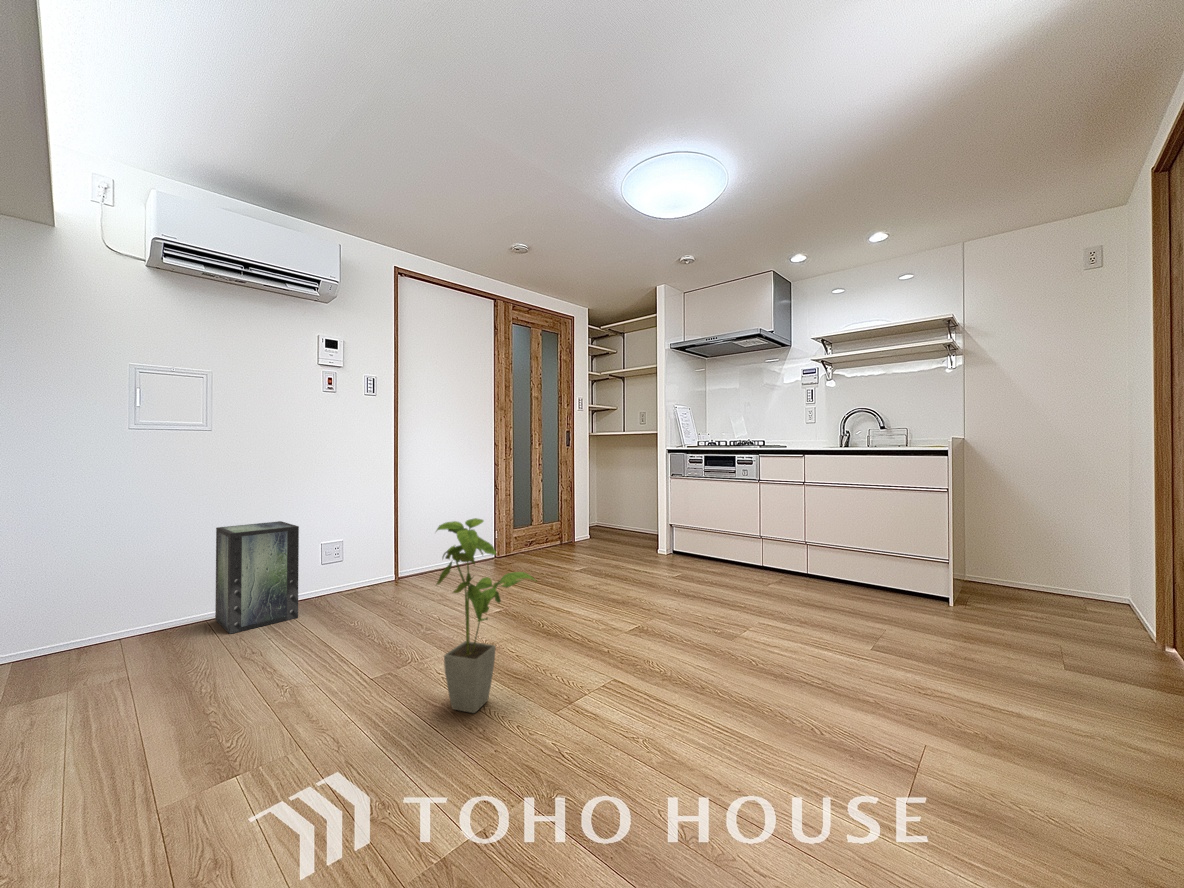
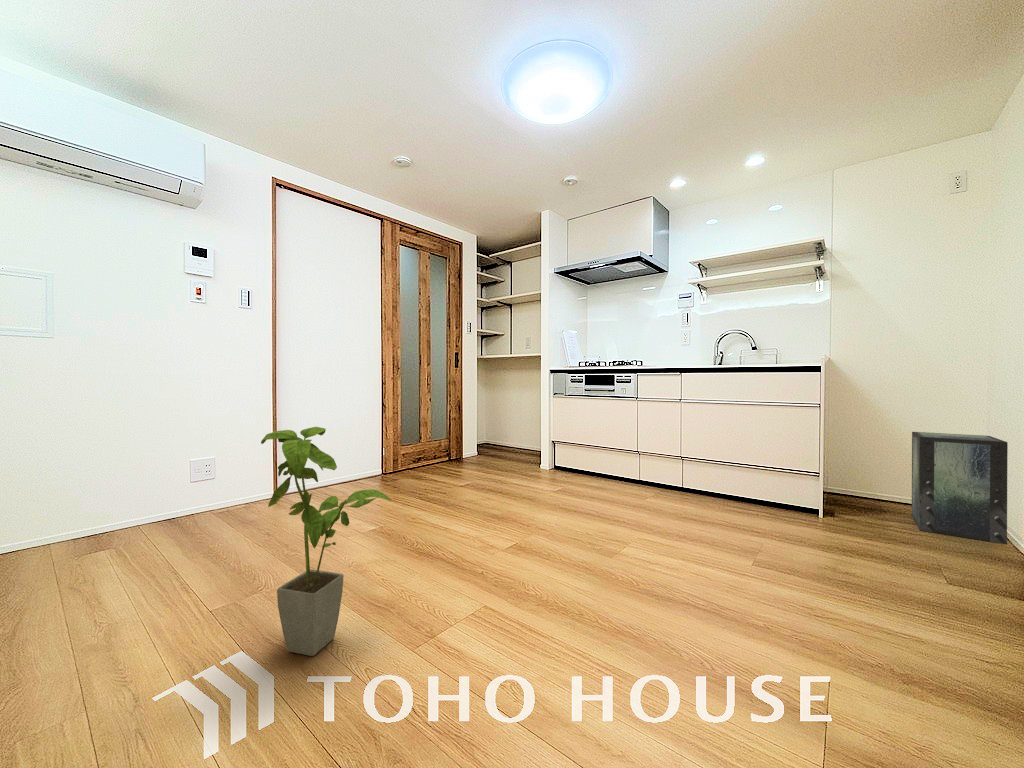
storage box: present [215,521,299,634] -> present [912,432,1008,544]

